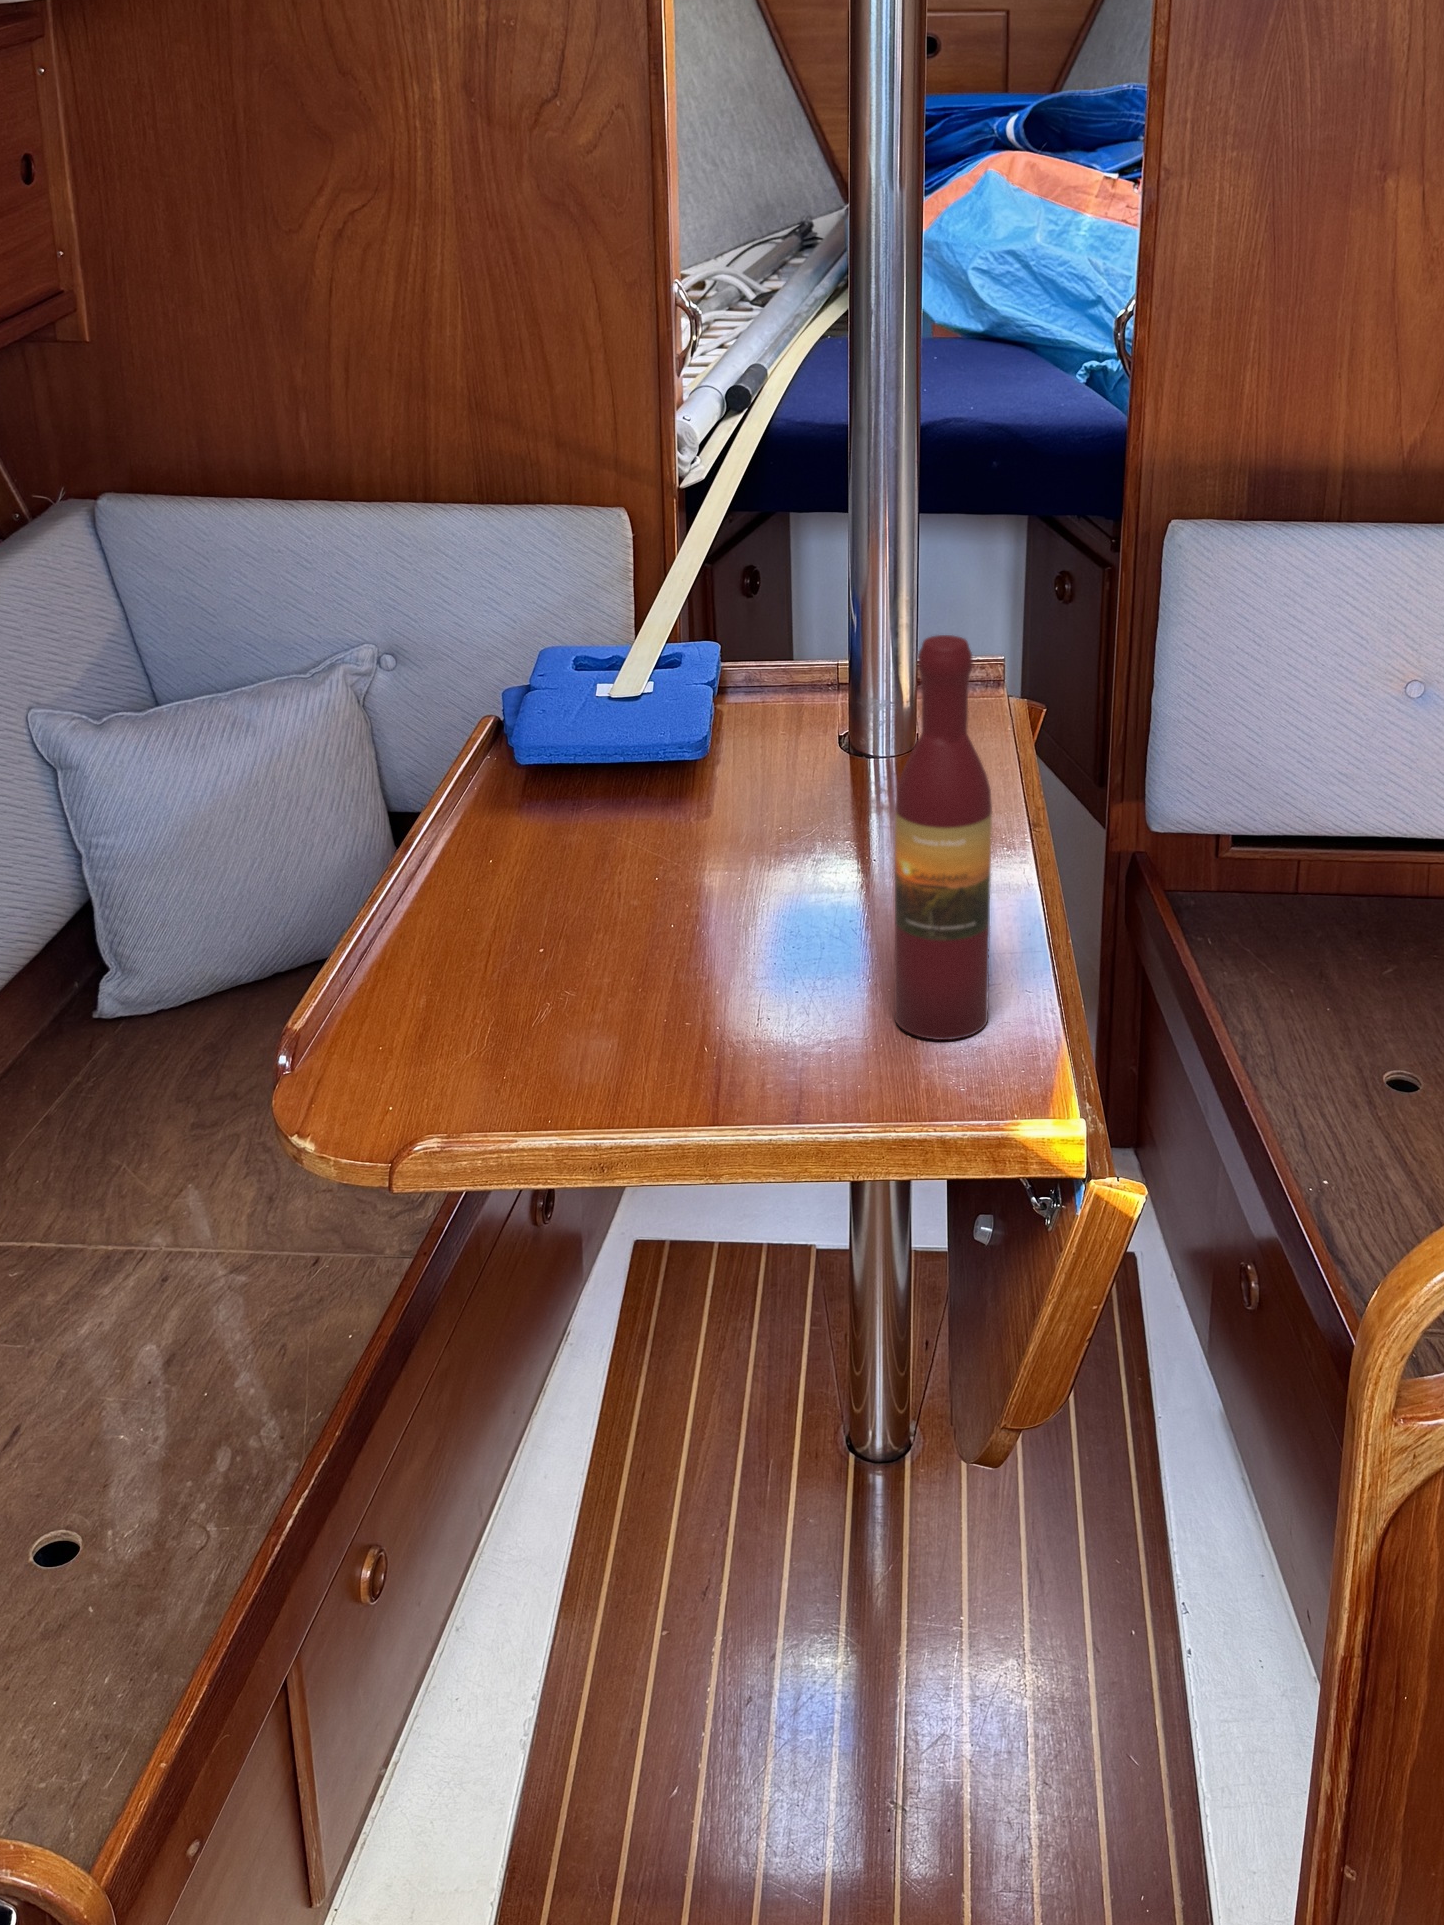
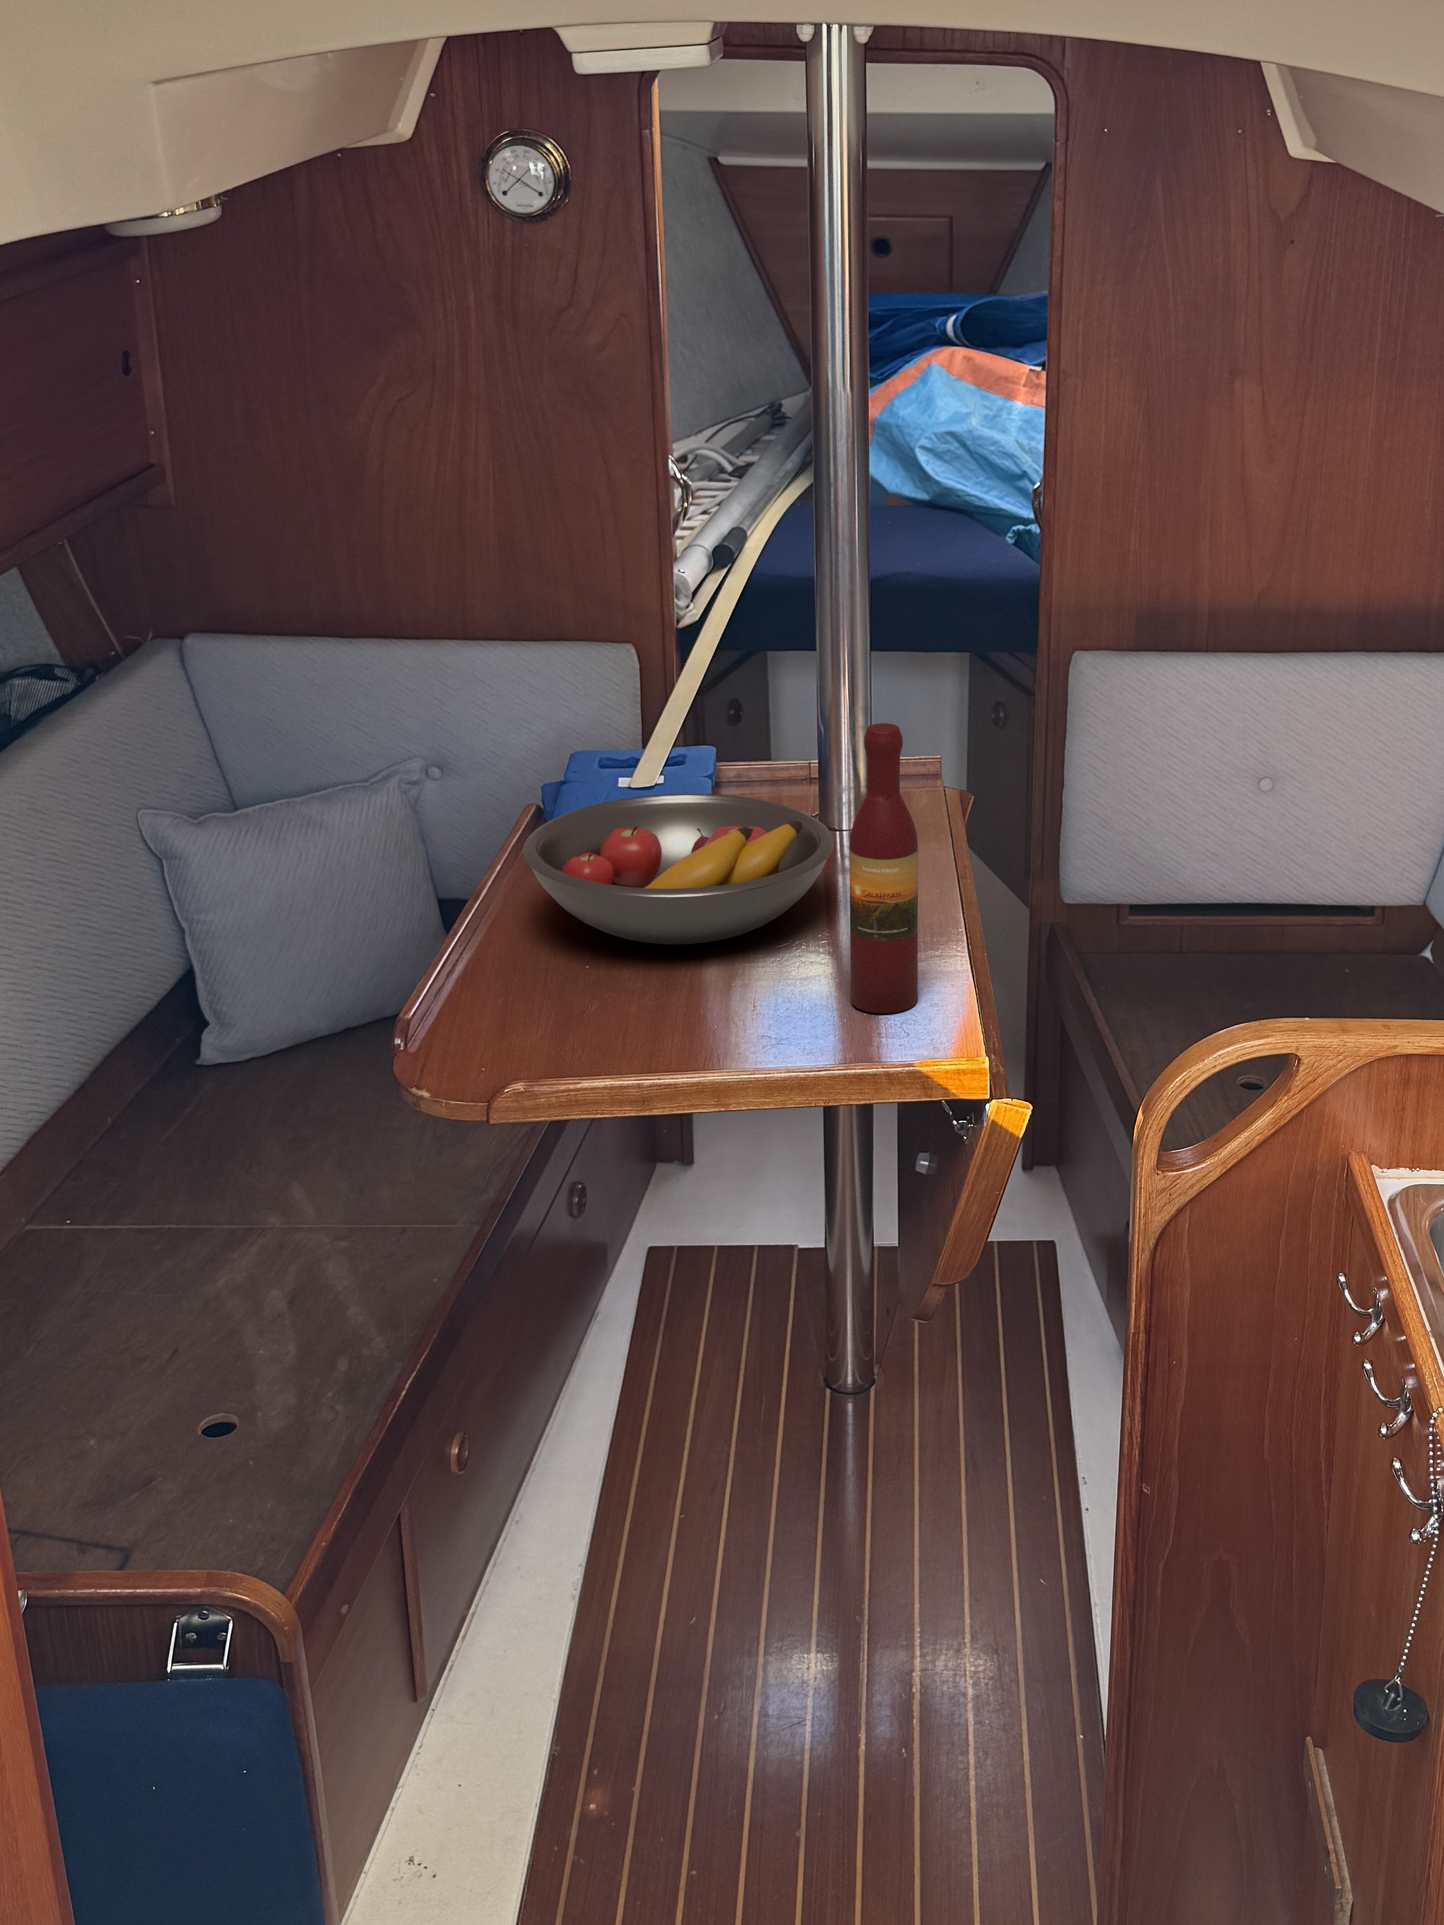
fruit bowl: none [457,713,873,924] -> present [523,794,834,944]

